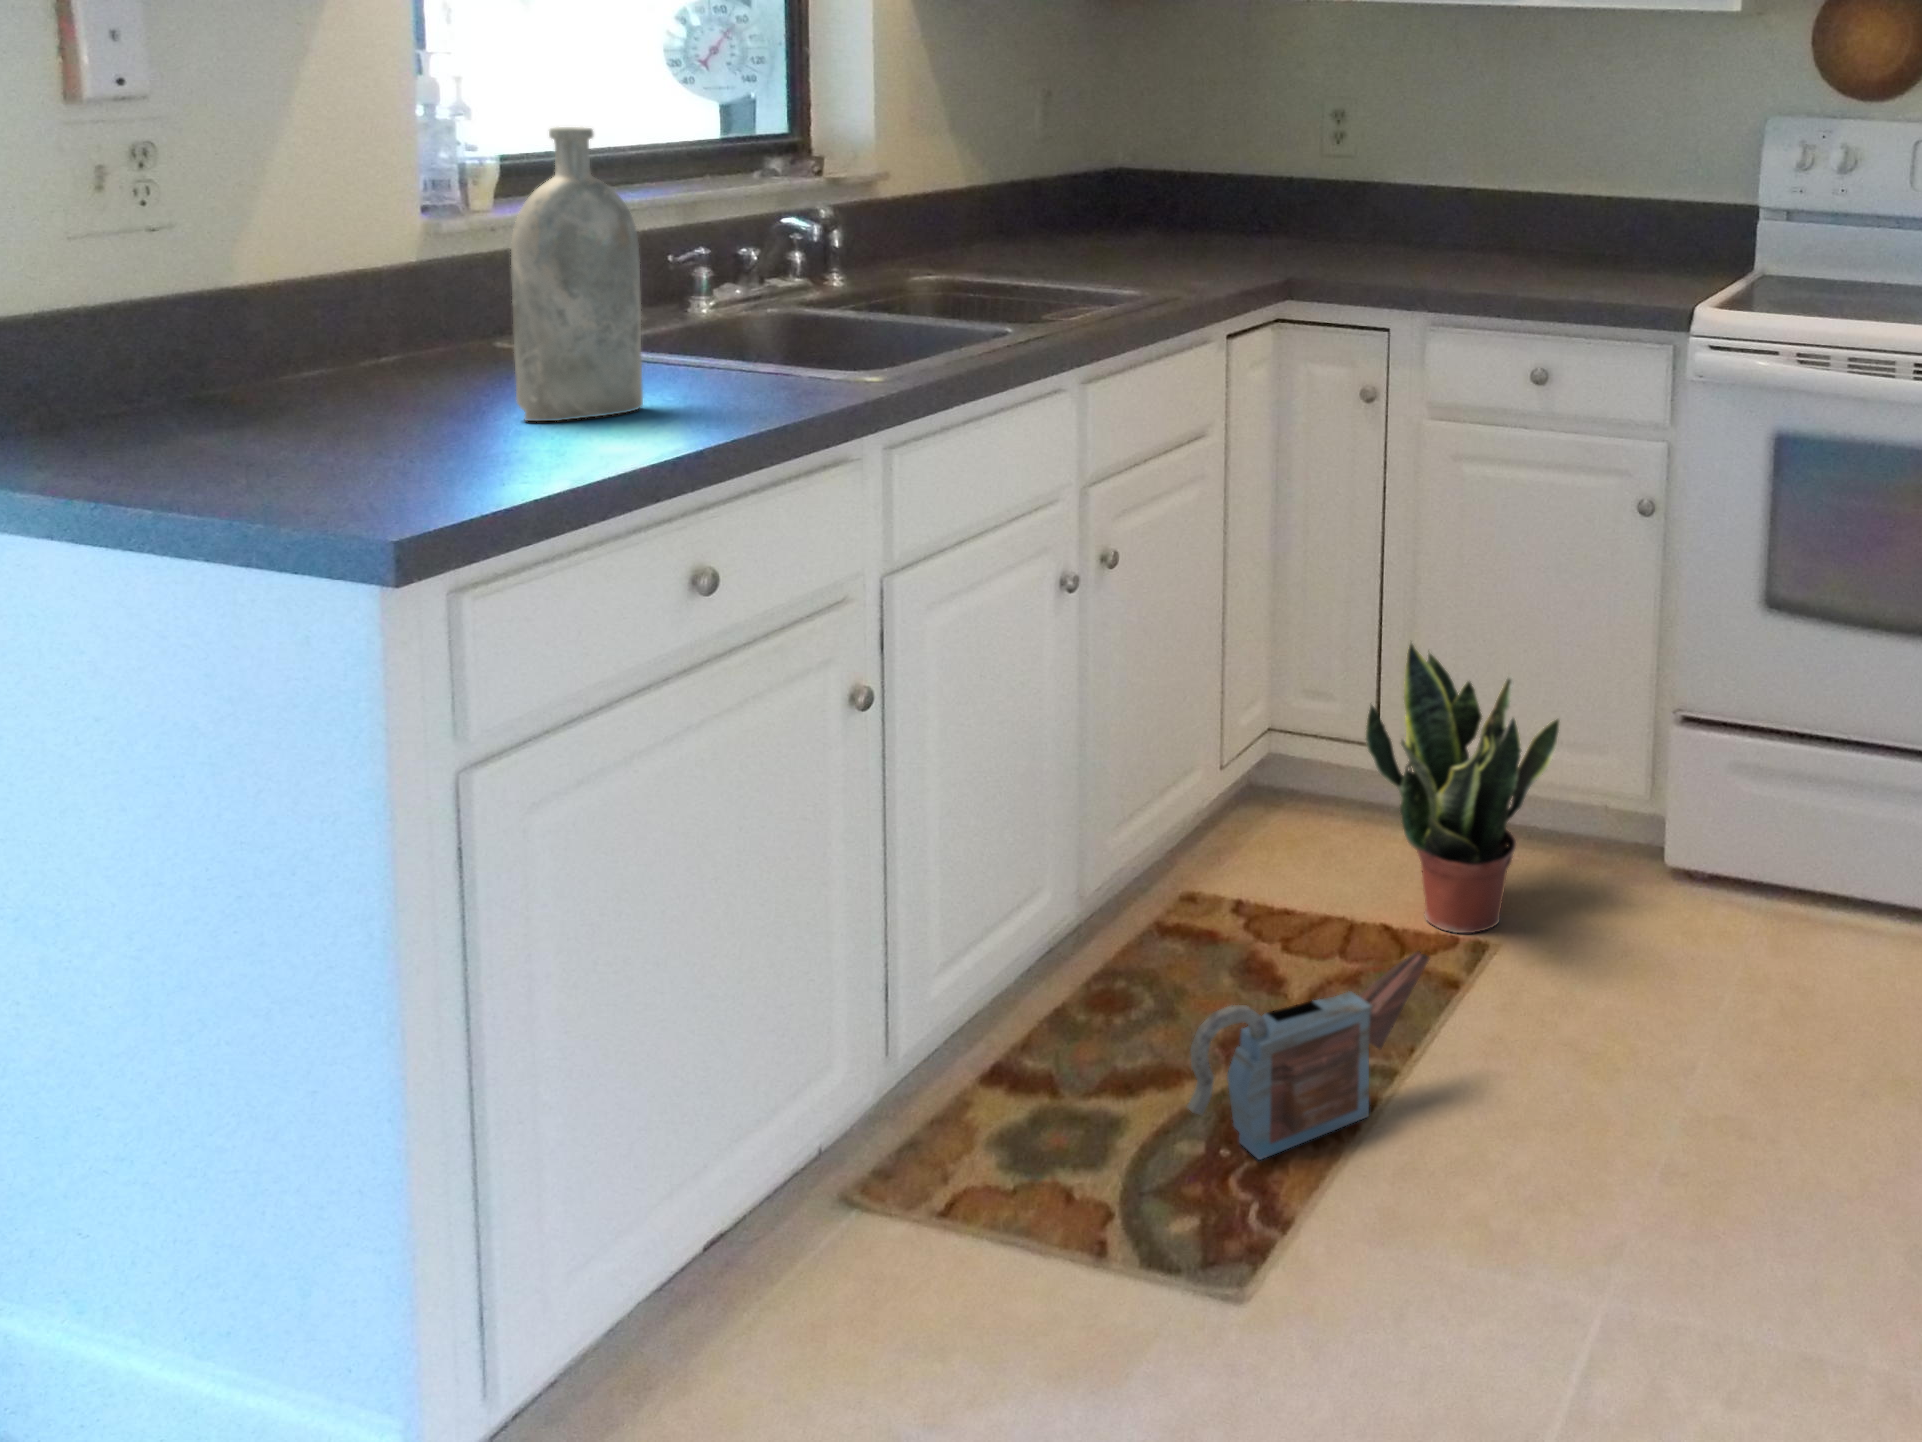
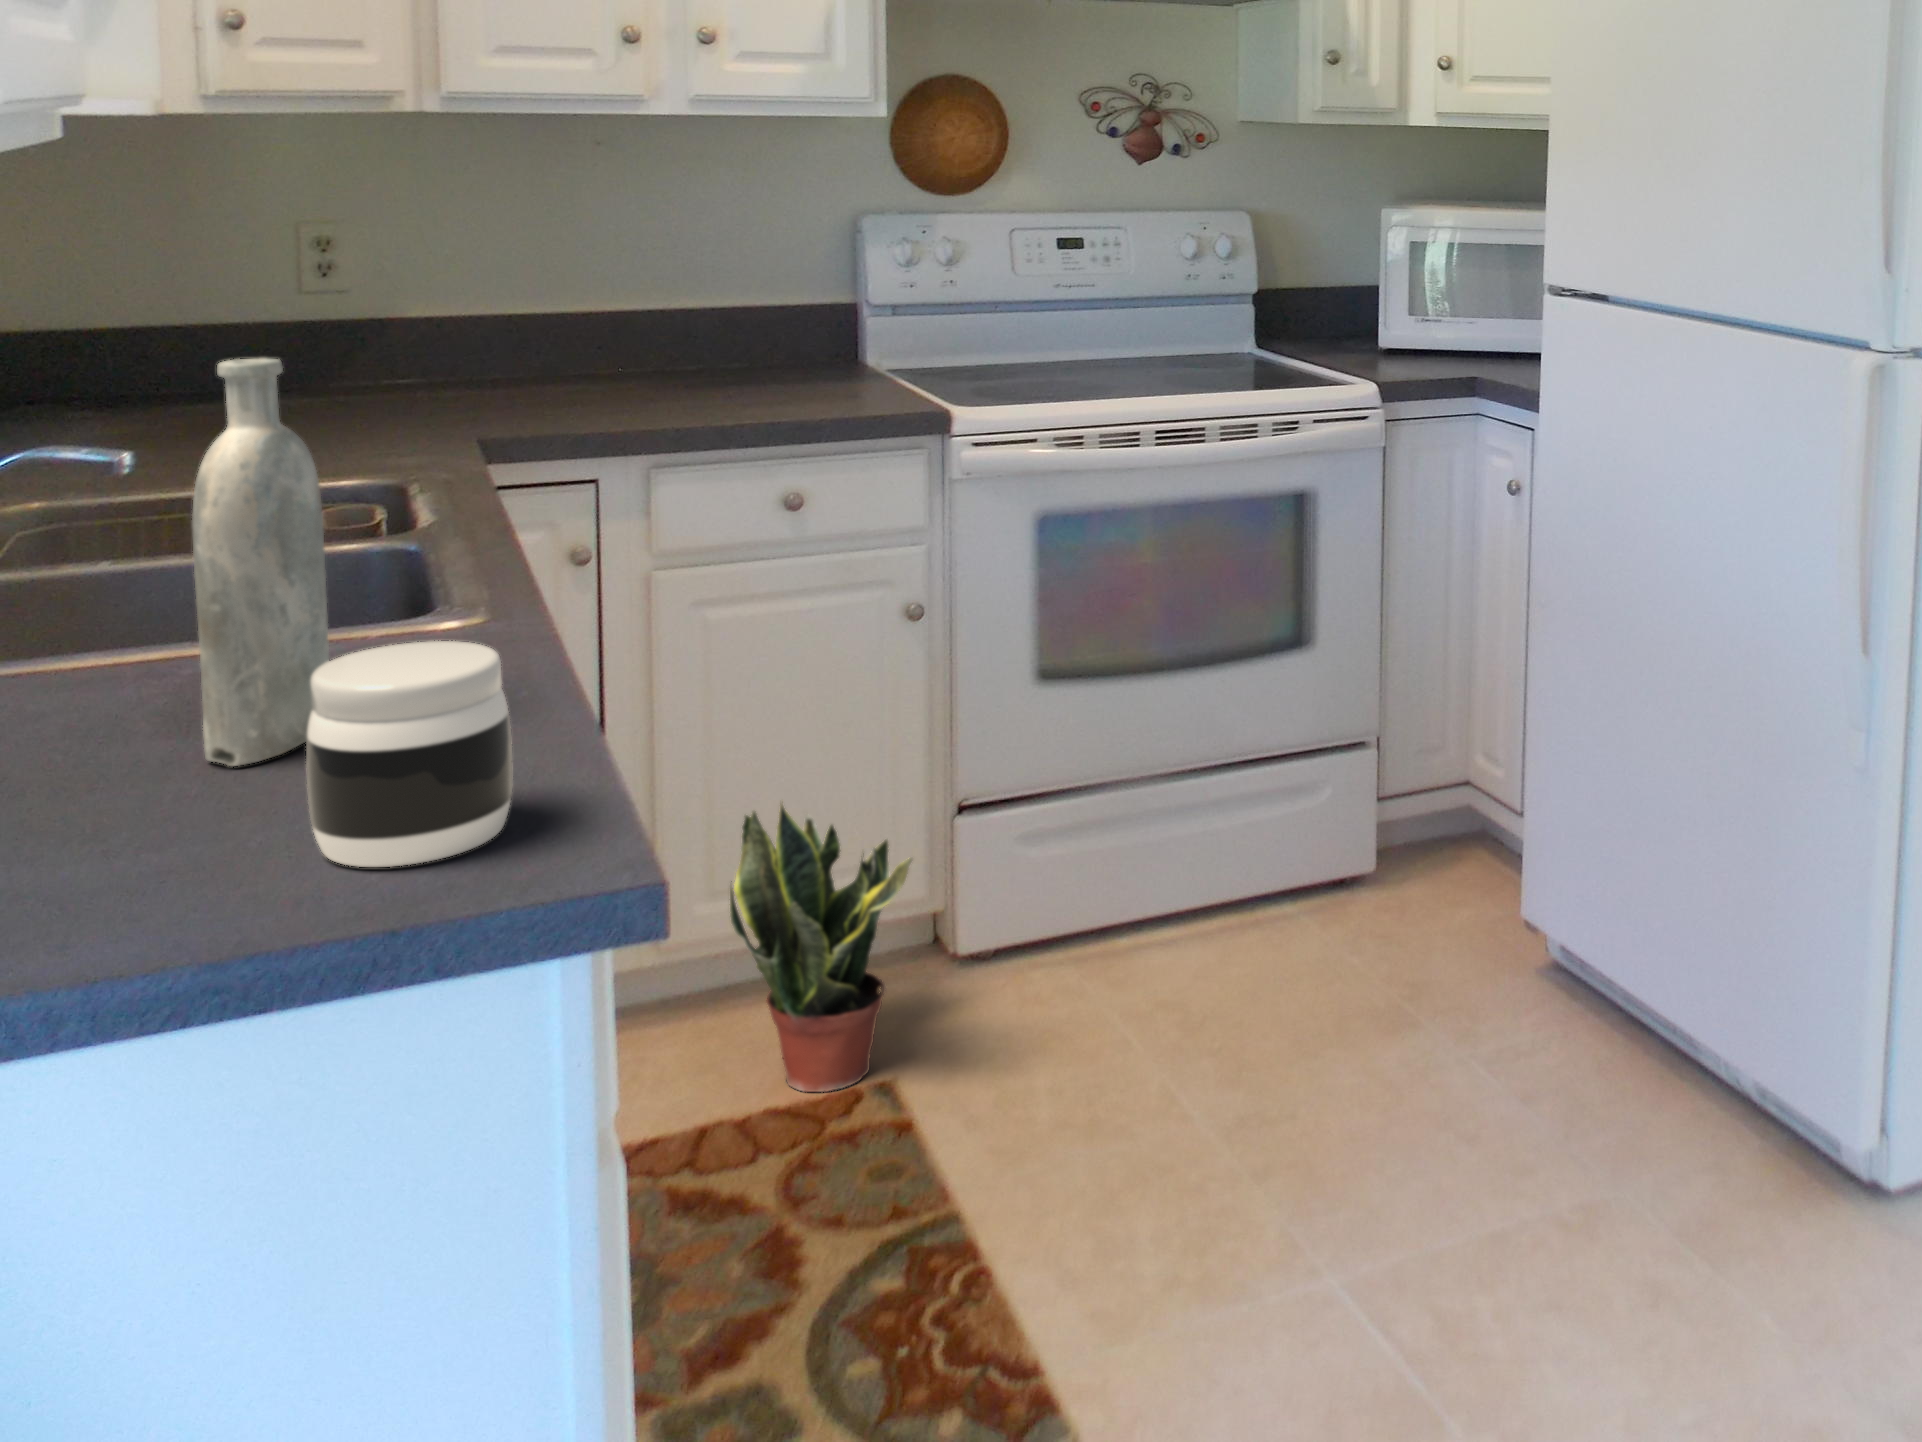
jar: none [349,333,502,491] -> present [306,641,512,867]
watering can: present [1187,952,1429,1160] -> none [884,1078,987,1342]

